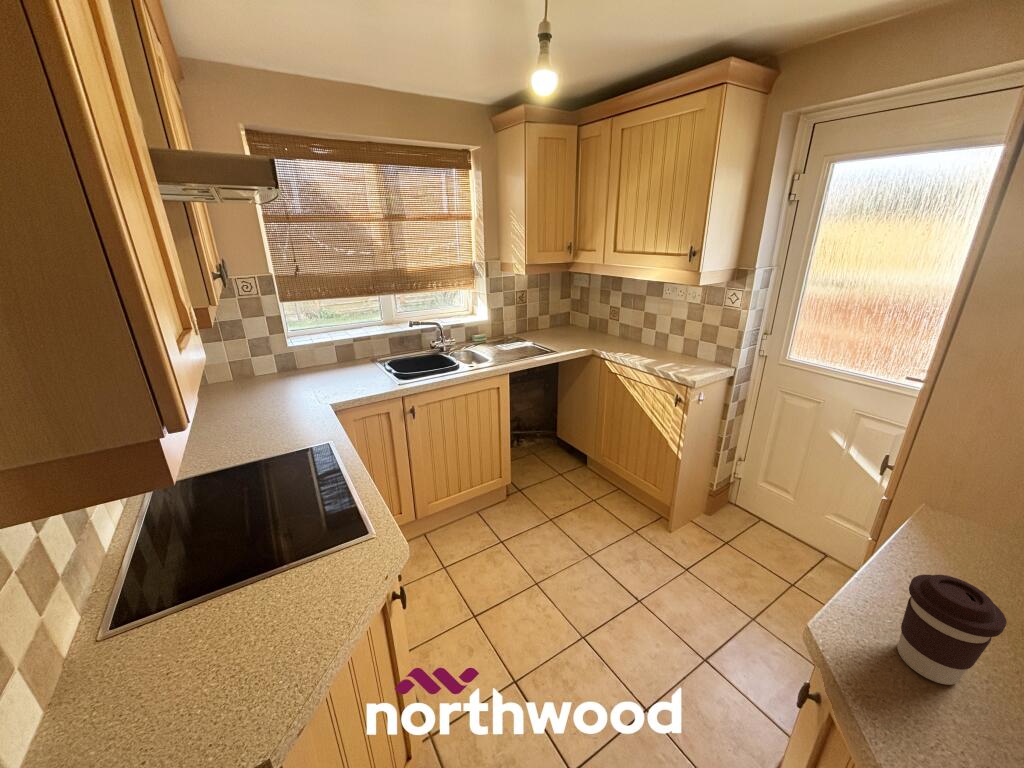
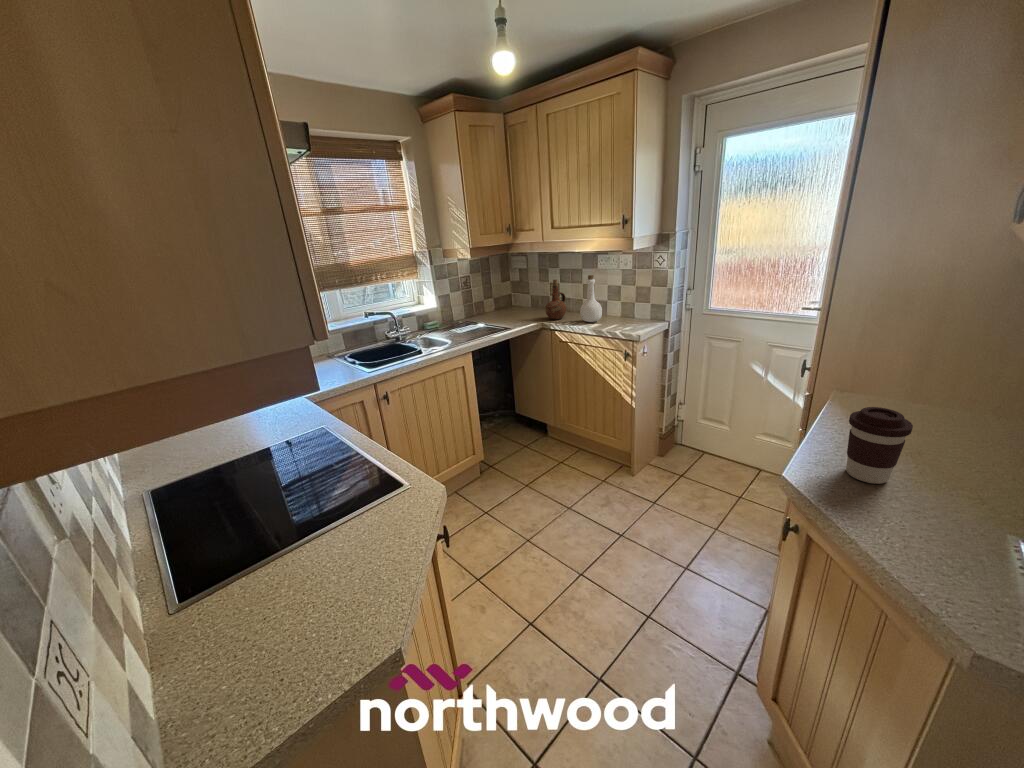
ceramic pitcher: none [599,305,623,347] -> present [545,280,566,319]
bottle: none [636,305,660,356] -> present [580,275,602,322]

